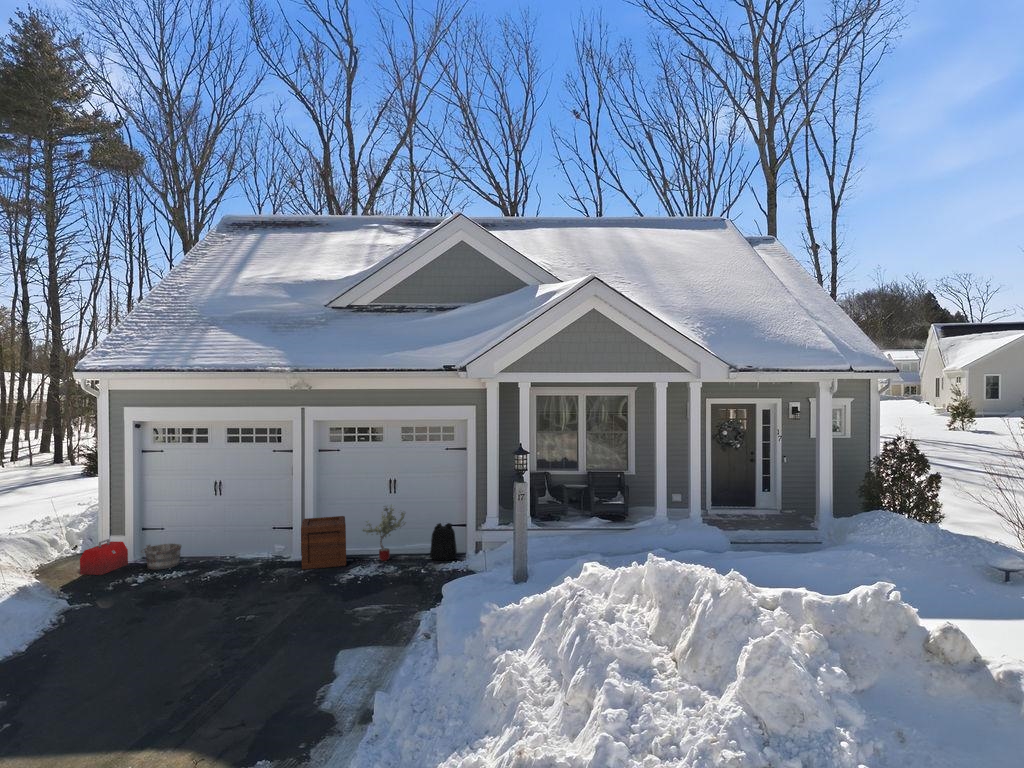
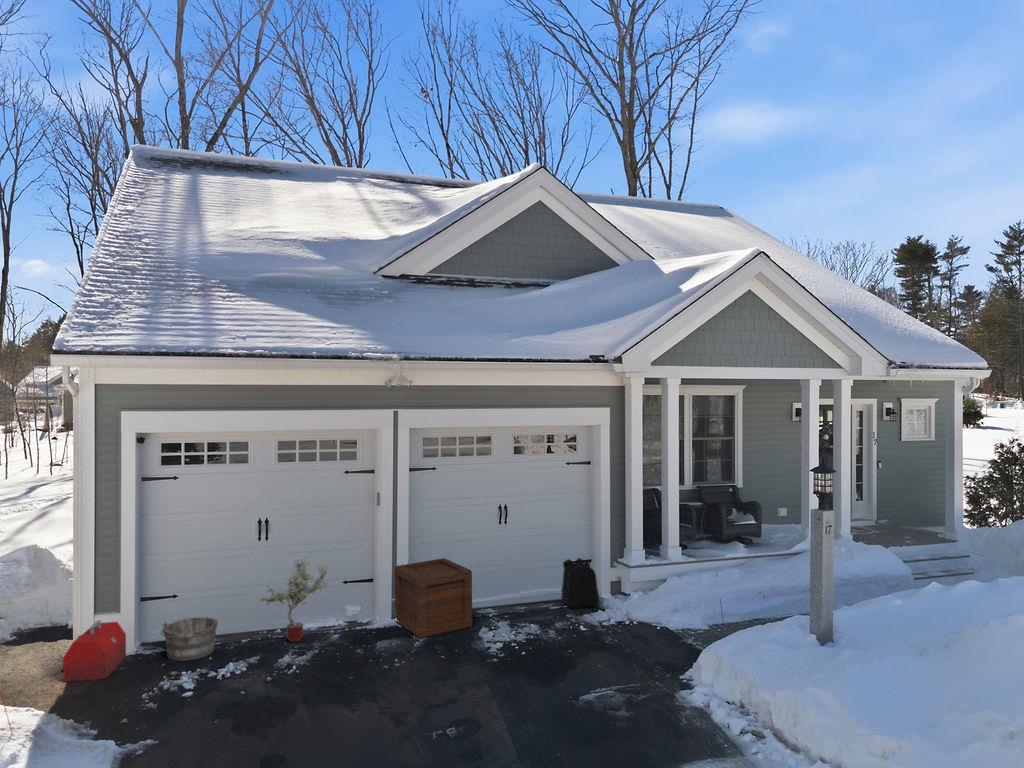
potted tree: present [363,505,406,561] -> present [260,558,328,642]

